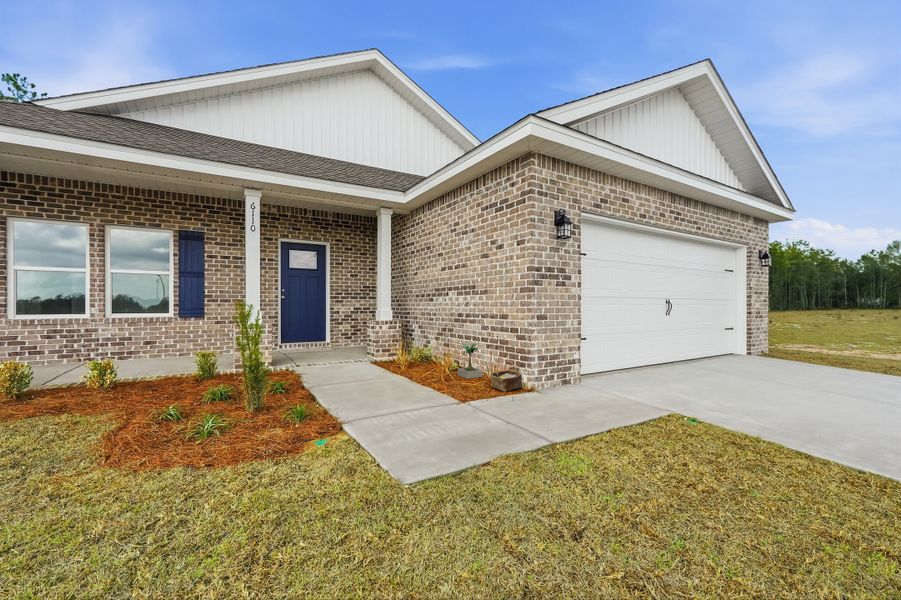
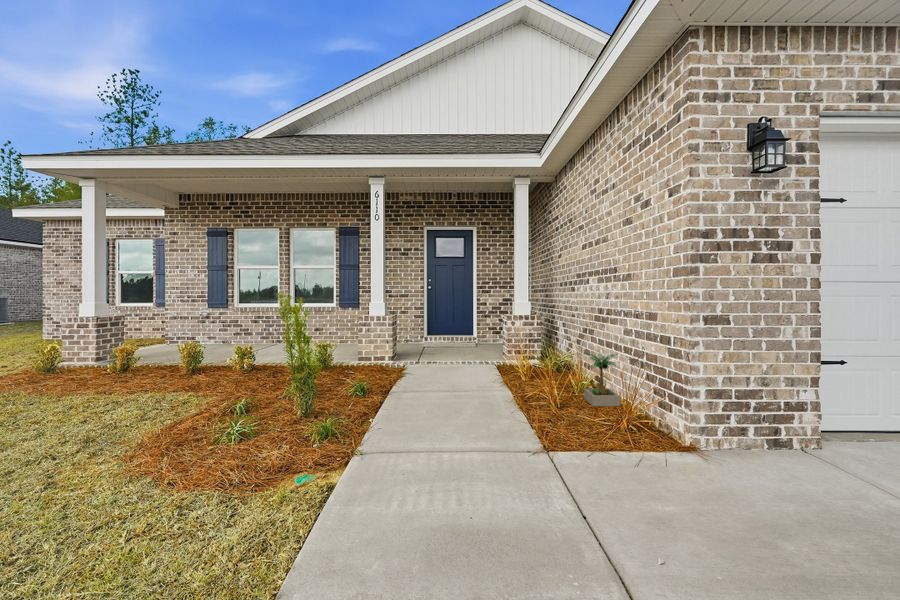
woven basket: present [490,365,522,392] -> none [613,399,672,442]

